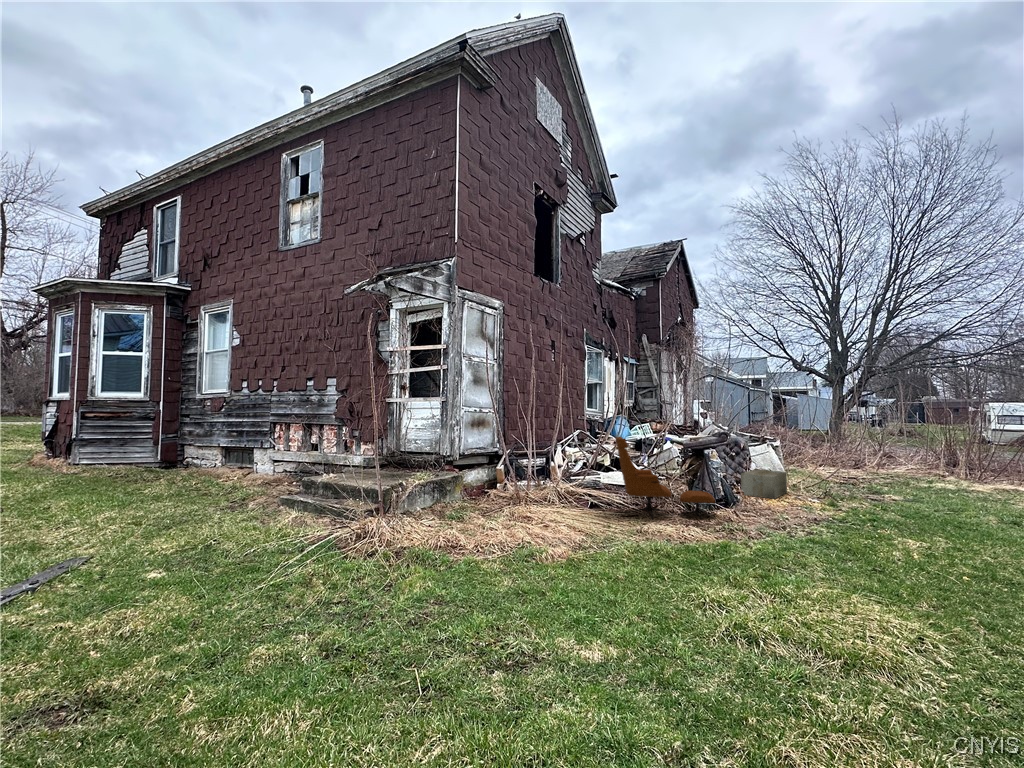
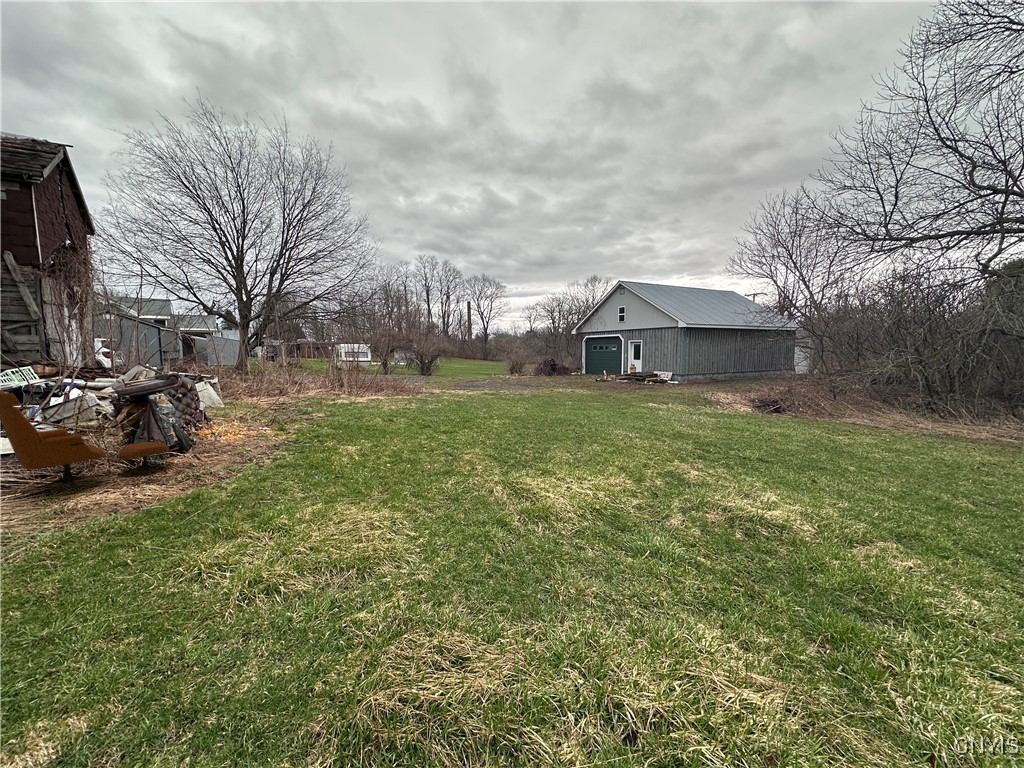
cardboard box: present [741,469,787,499] -> none [190,407,238,436]

